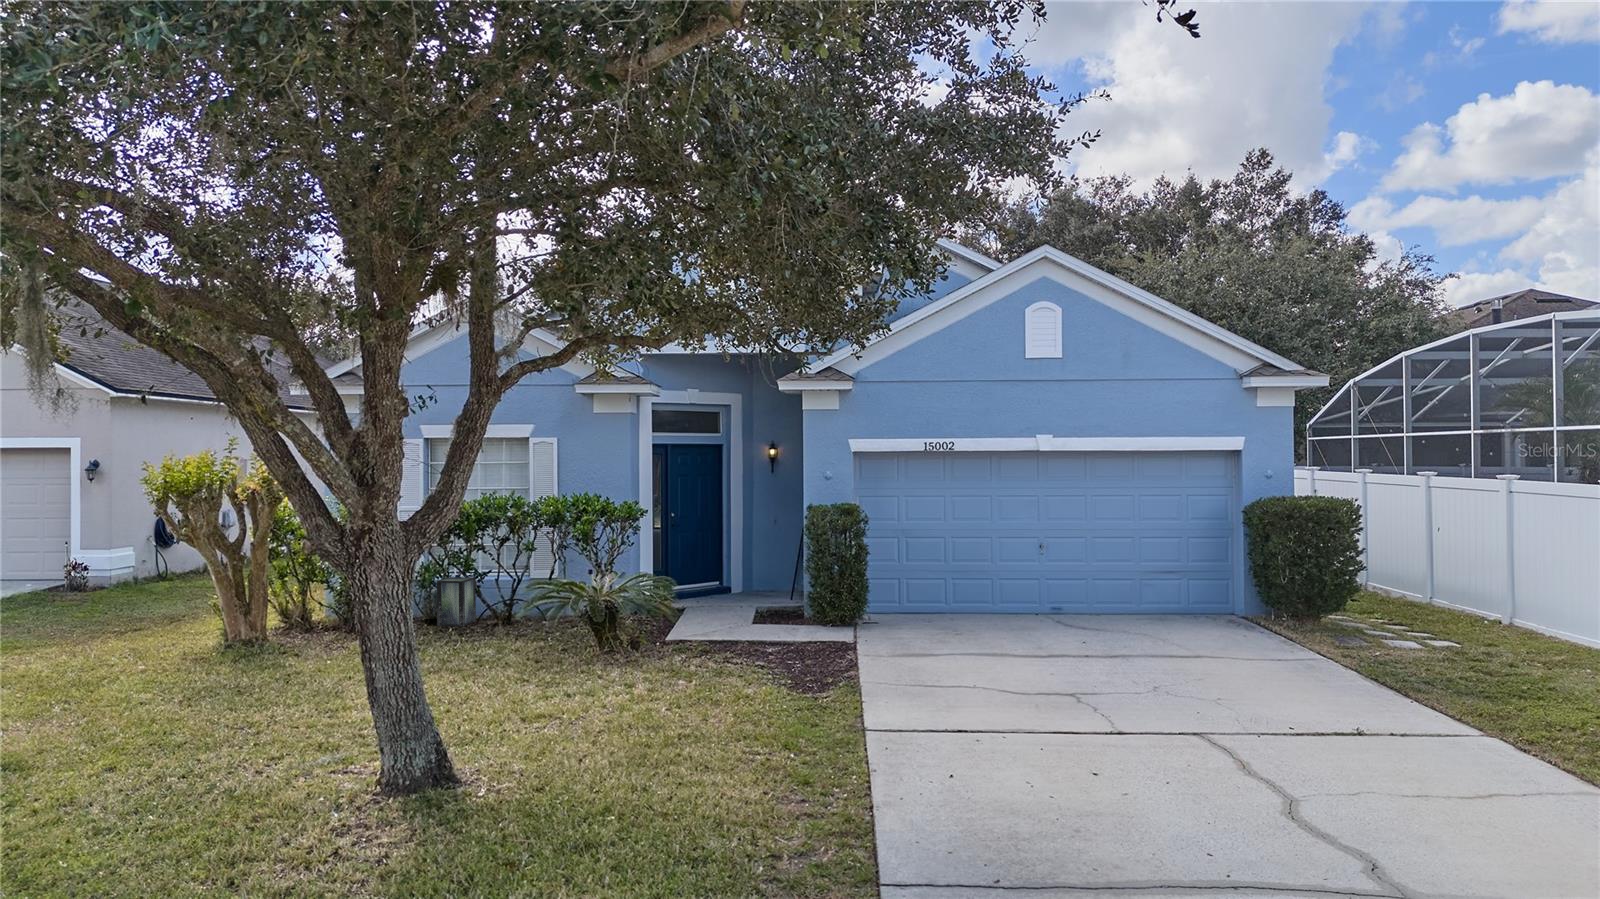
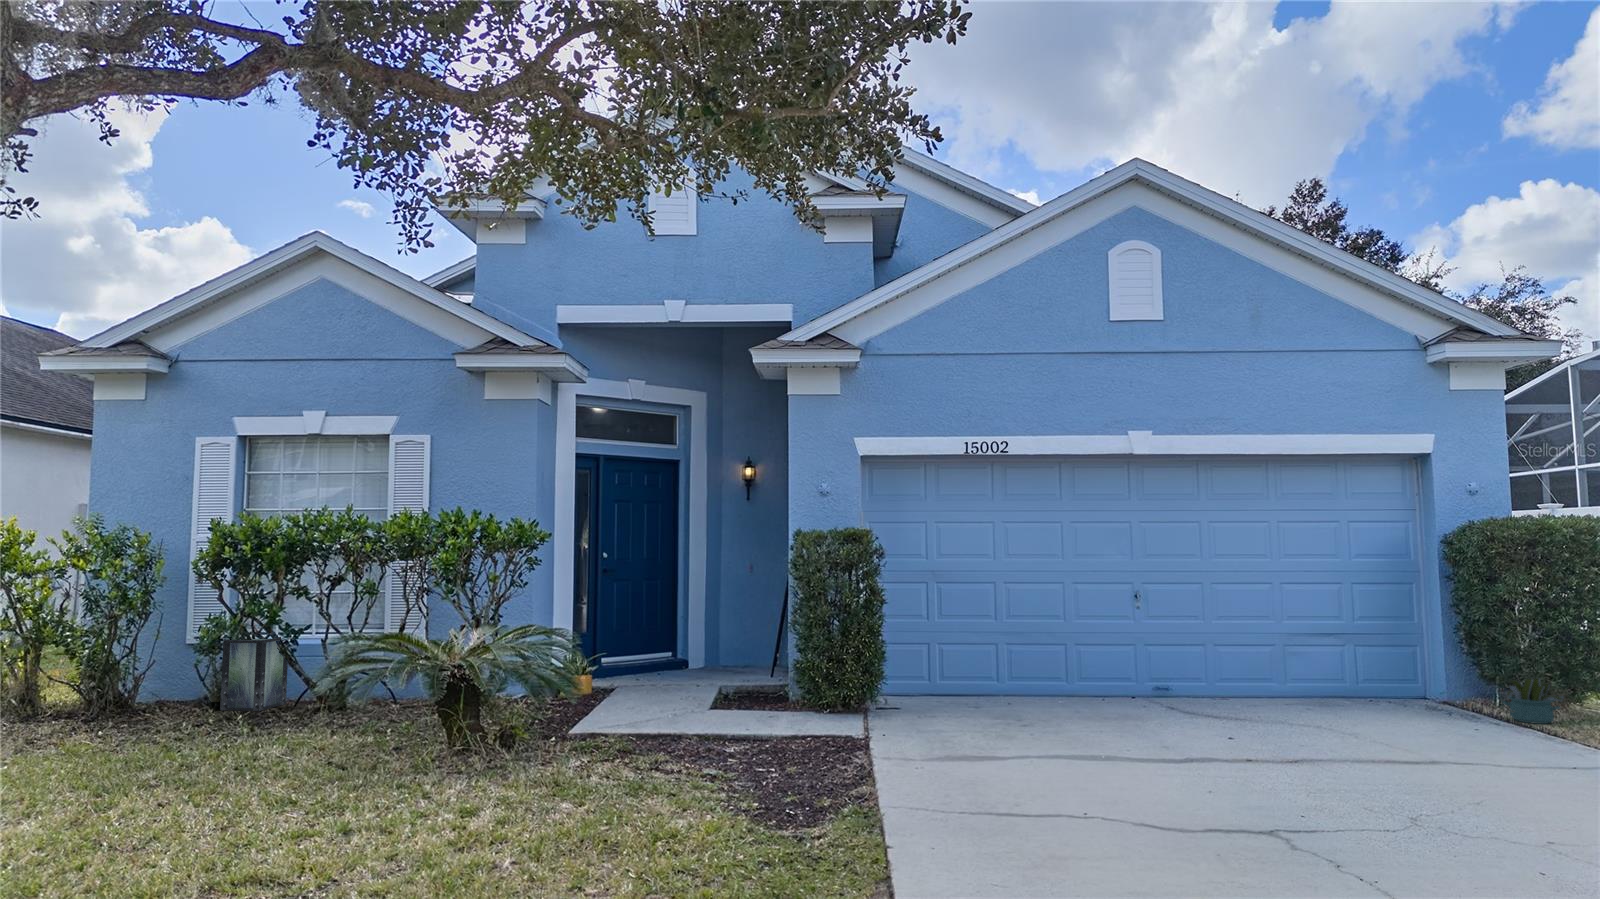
decorative plant: none [1270,602,1307,631] -> present [1503,678,1563,724]

